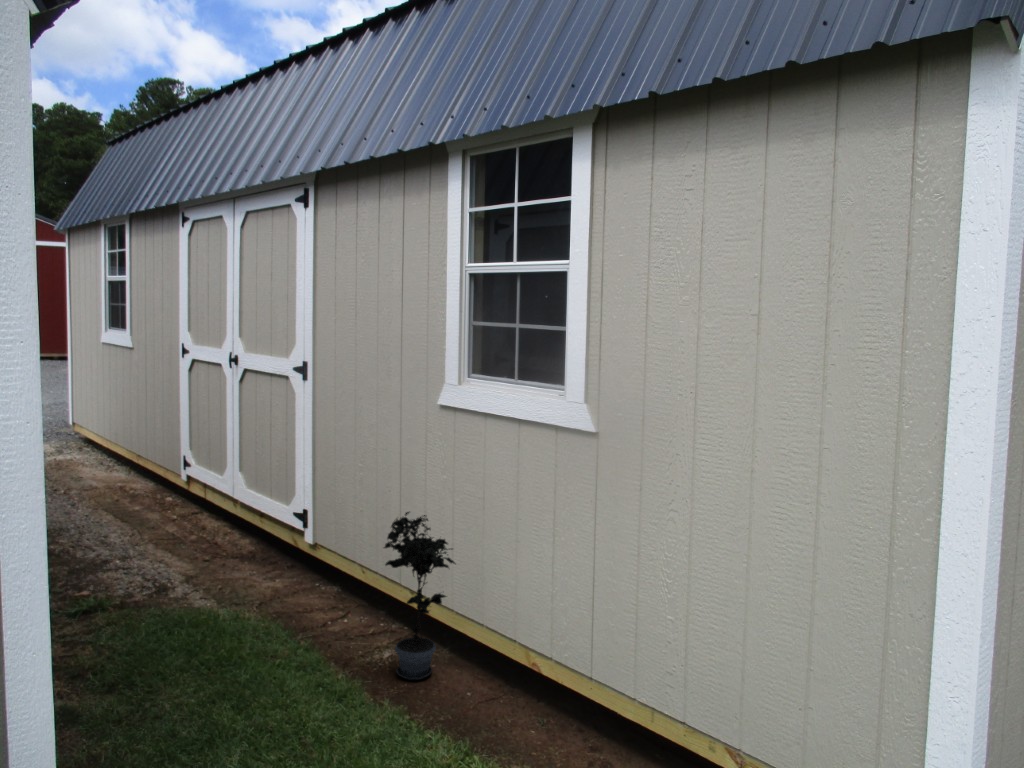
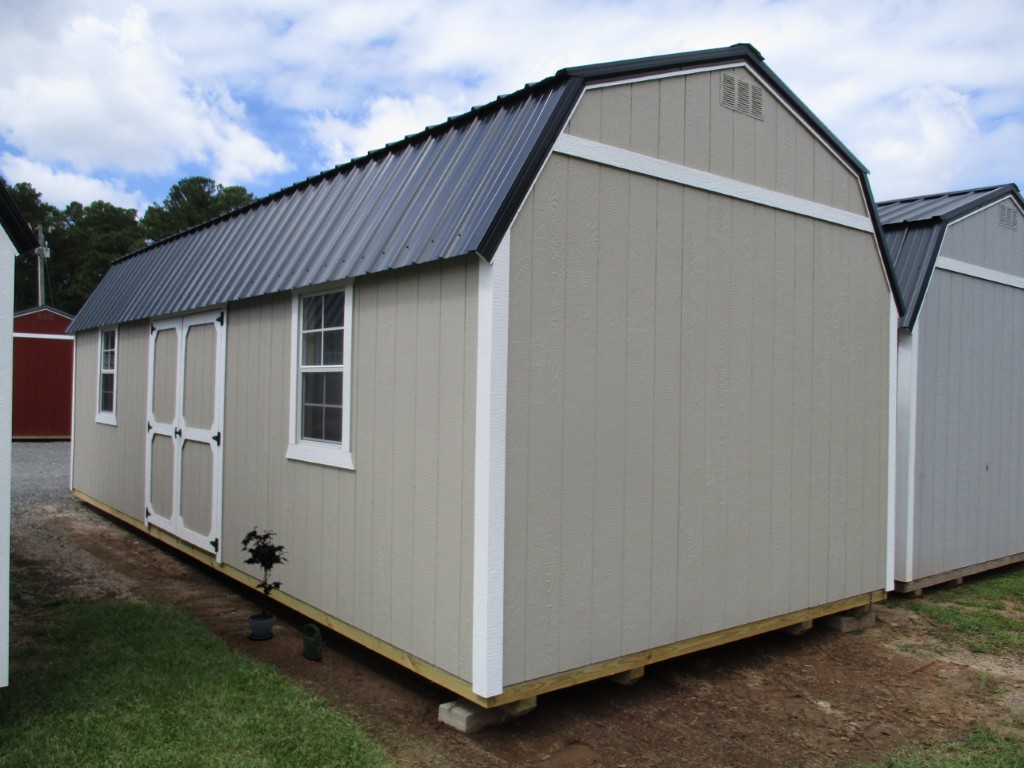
watering can: none [492,665,548,725] -> present [302,624,326,660]

